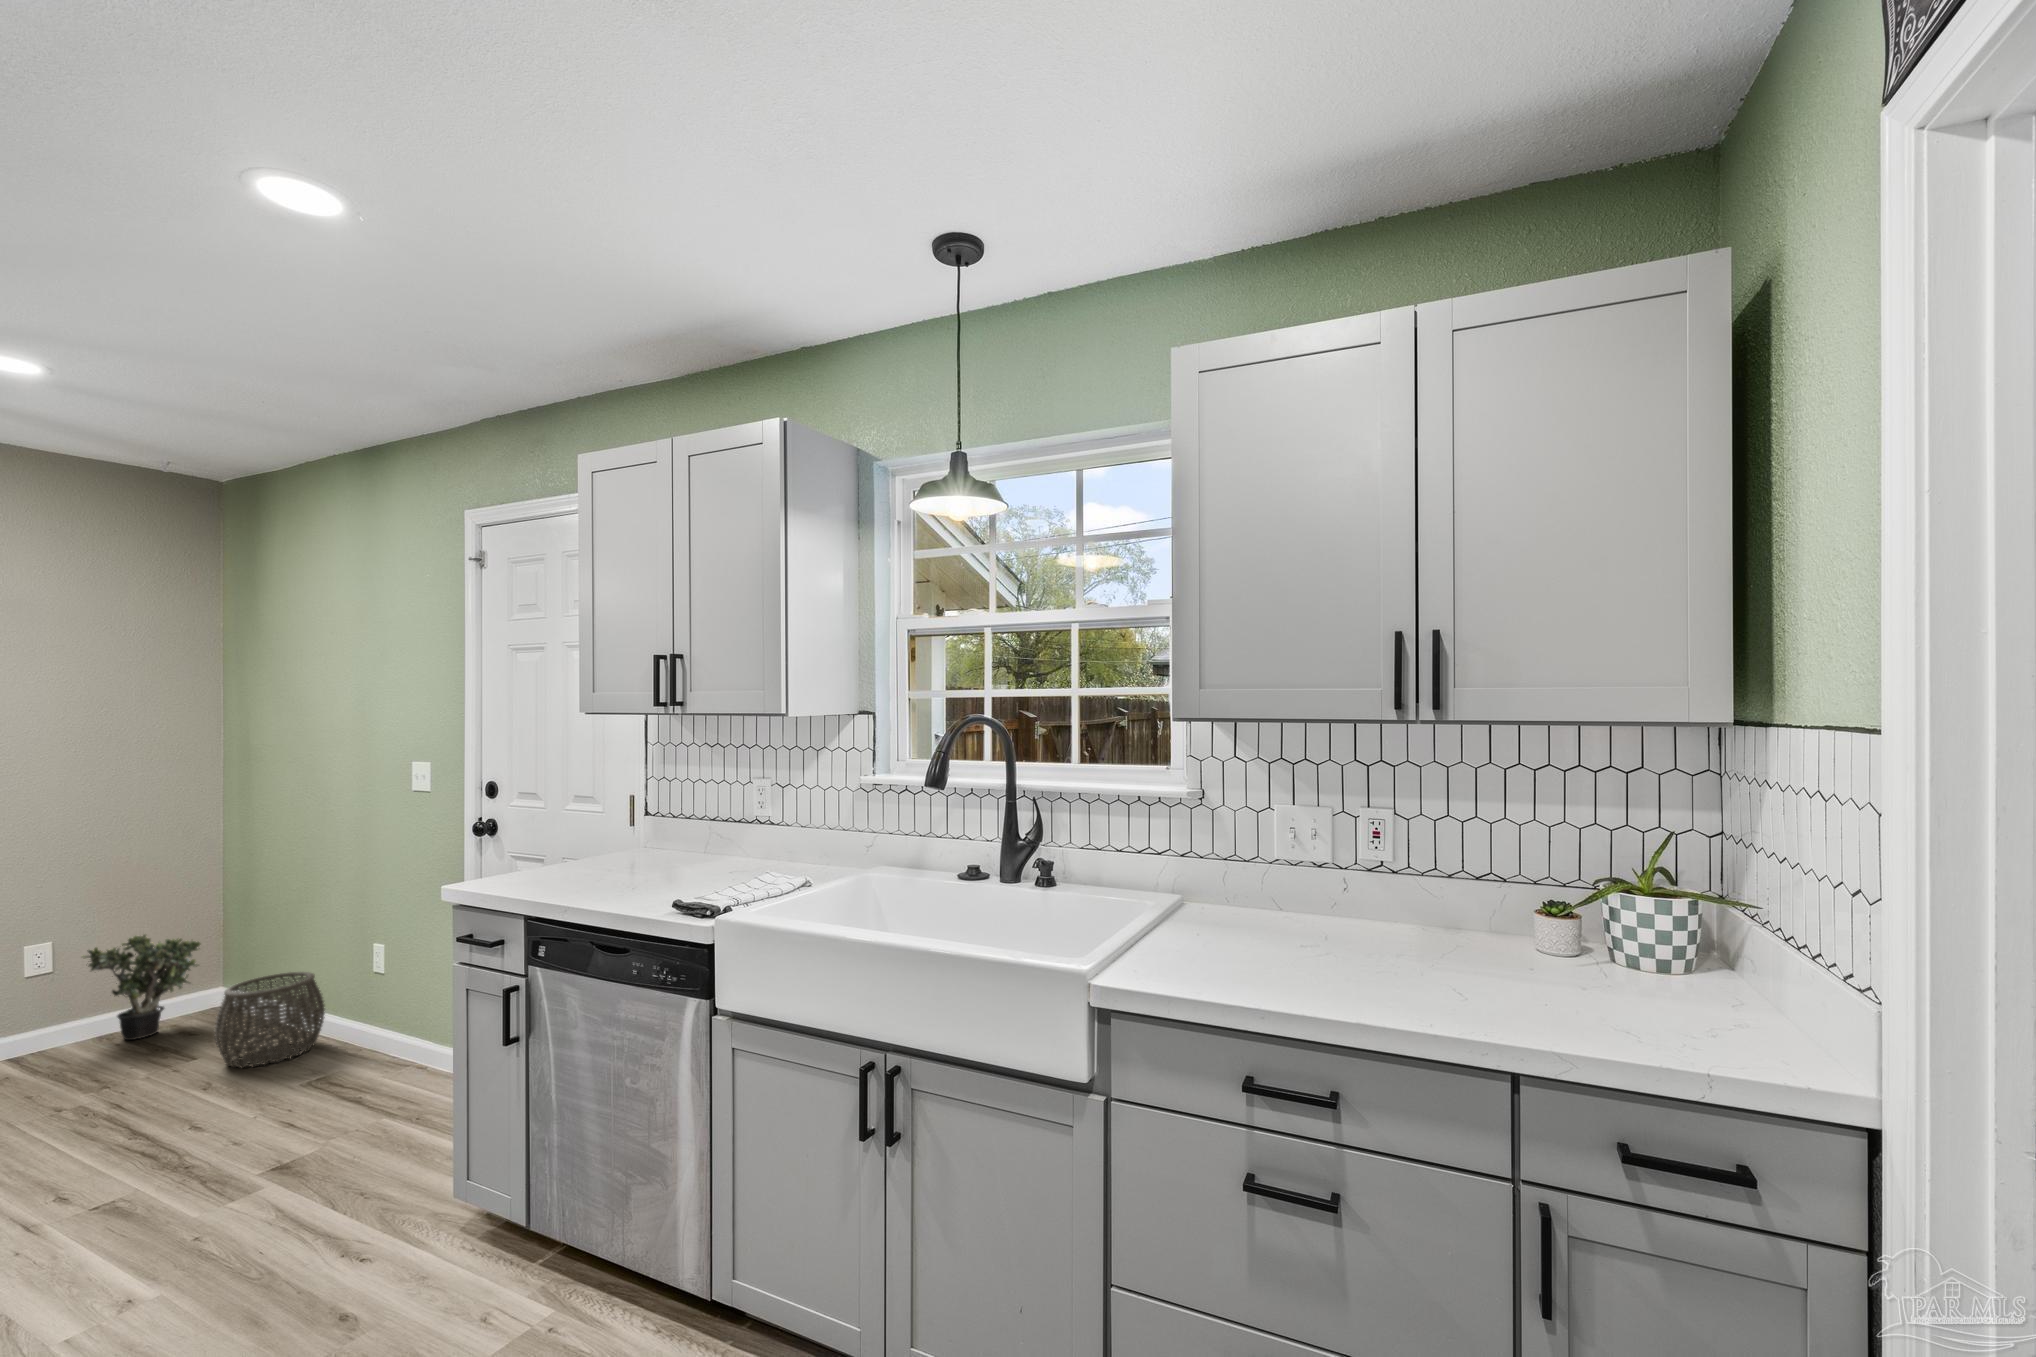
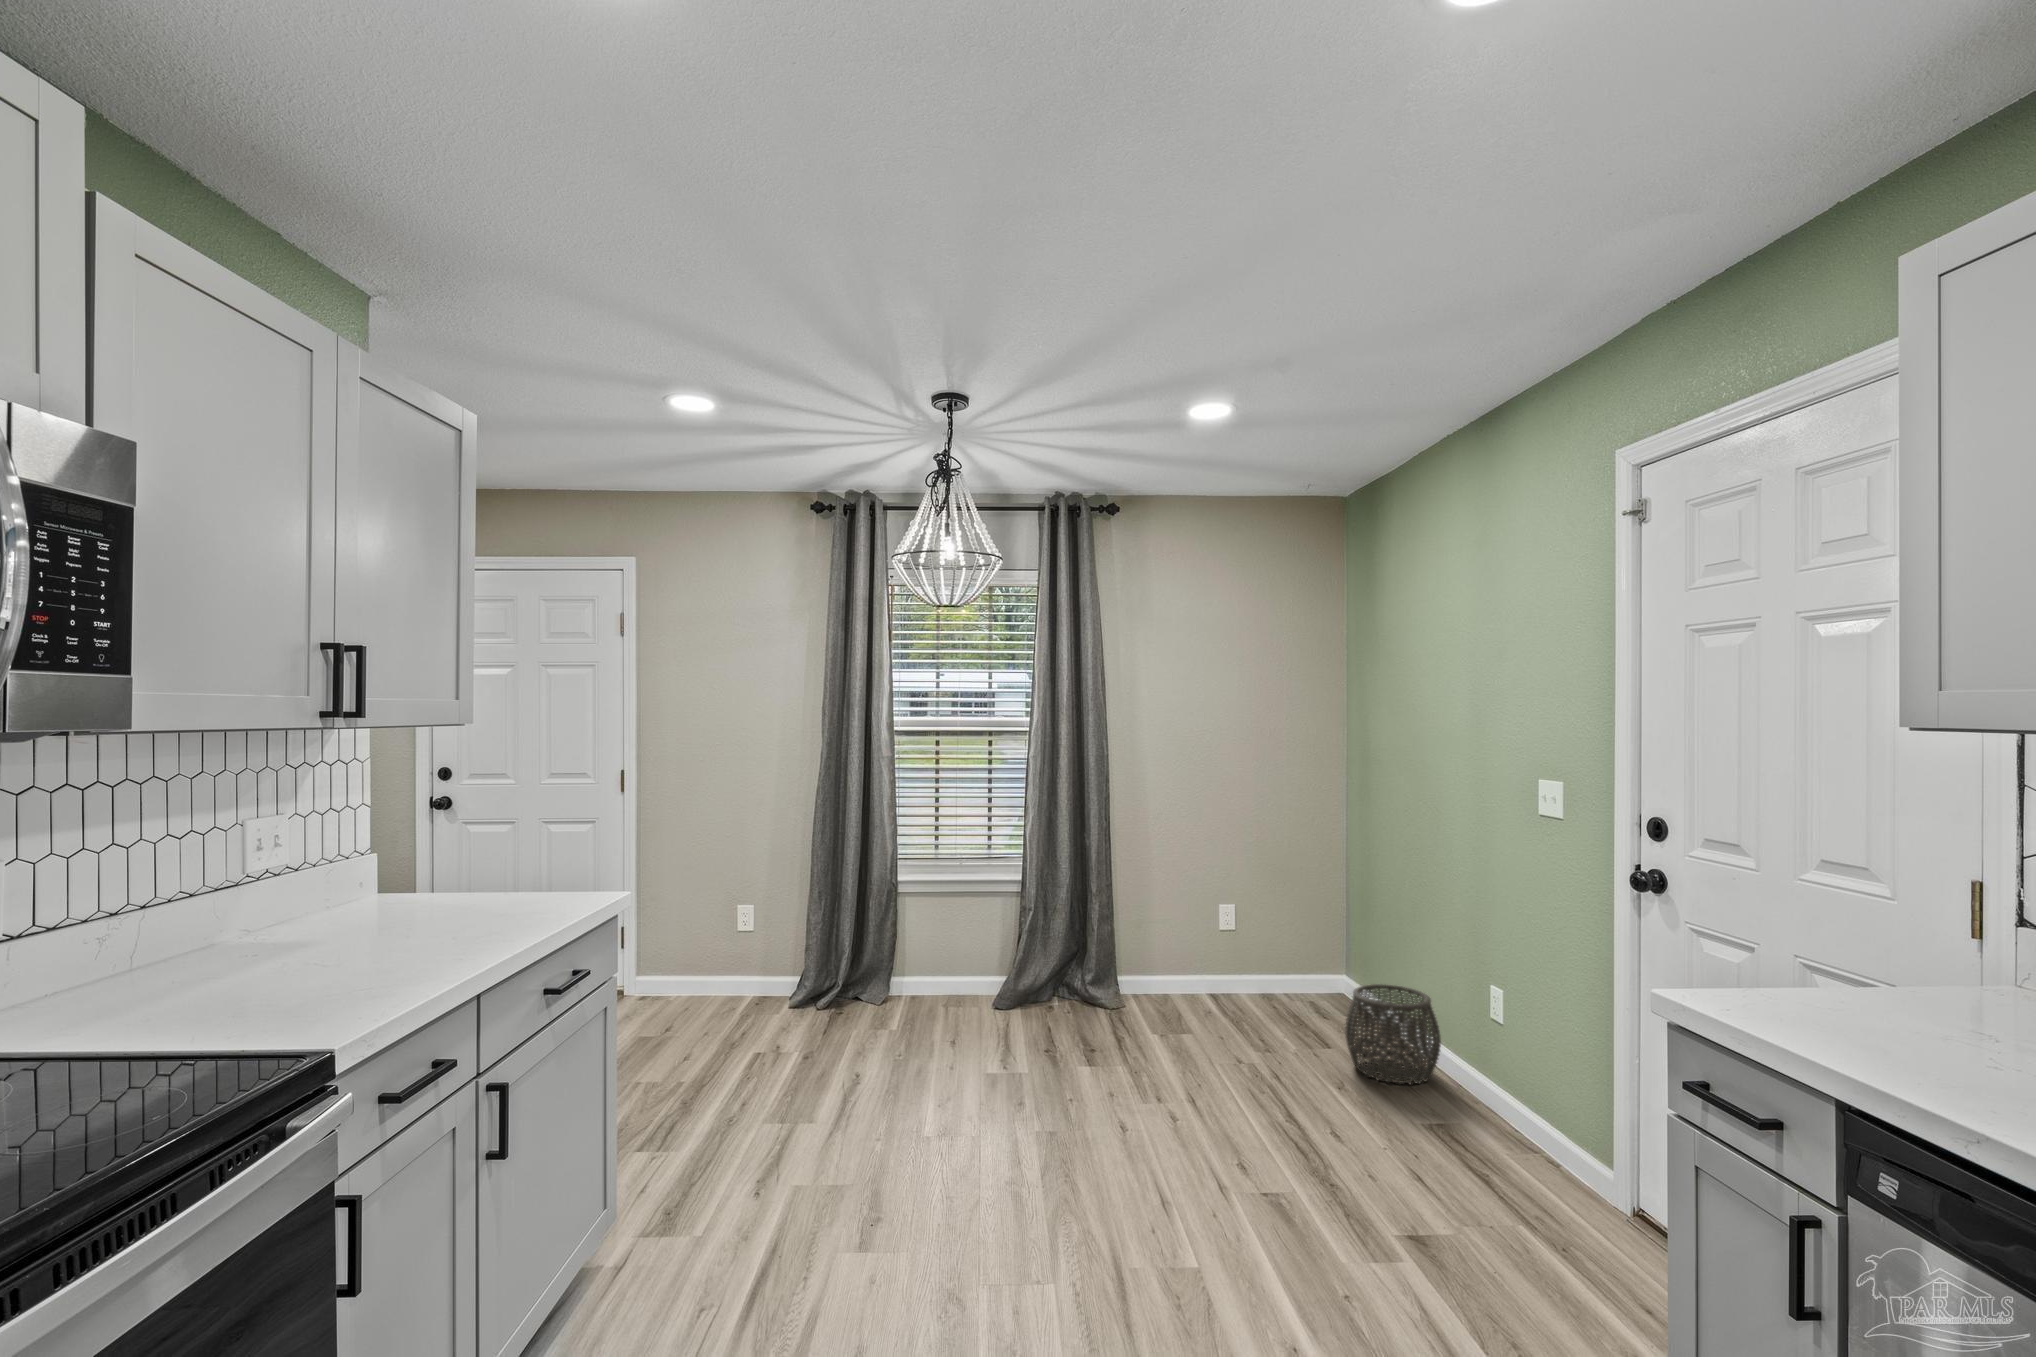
potted plant: present [82,935,200,1040] -> none [1248,909,1329,1006]

